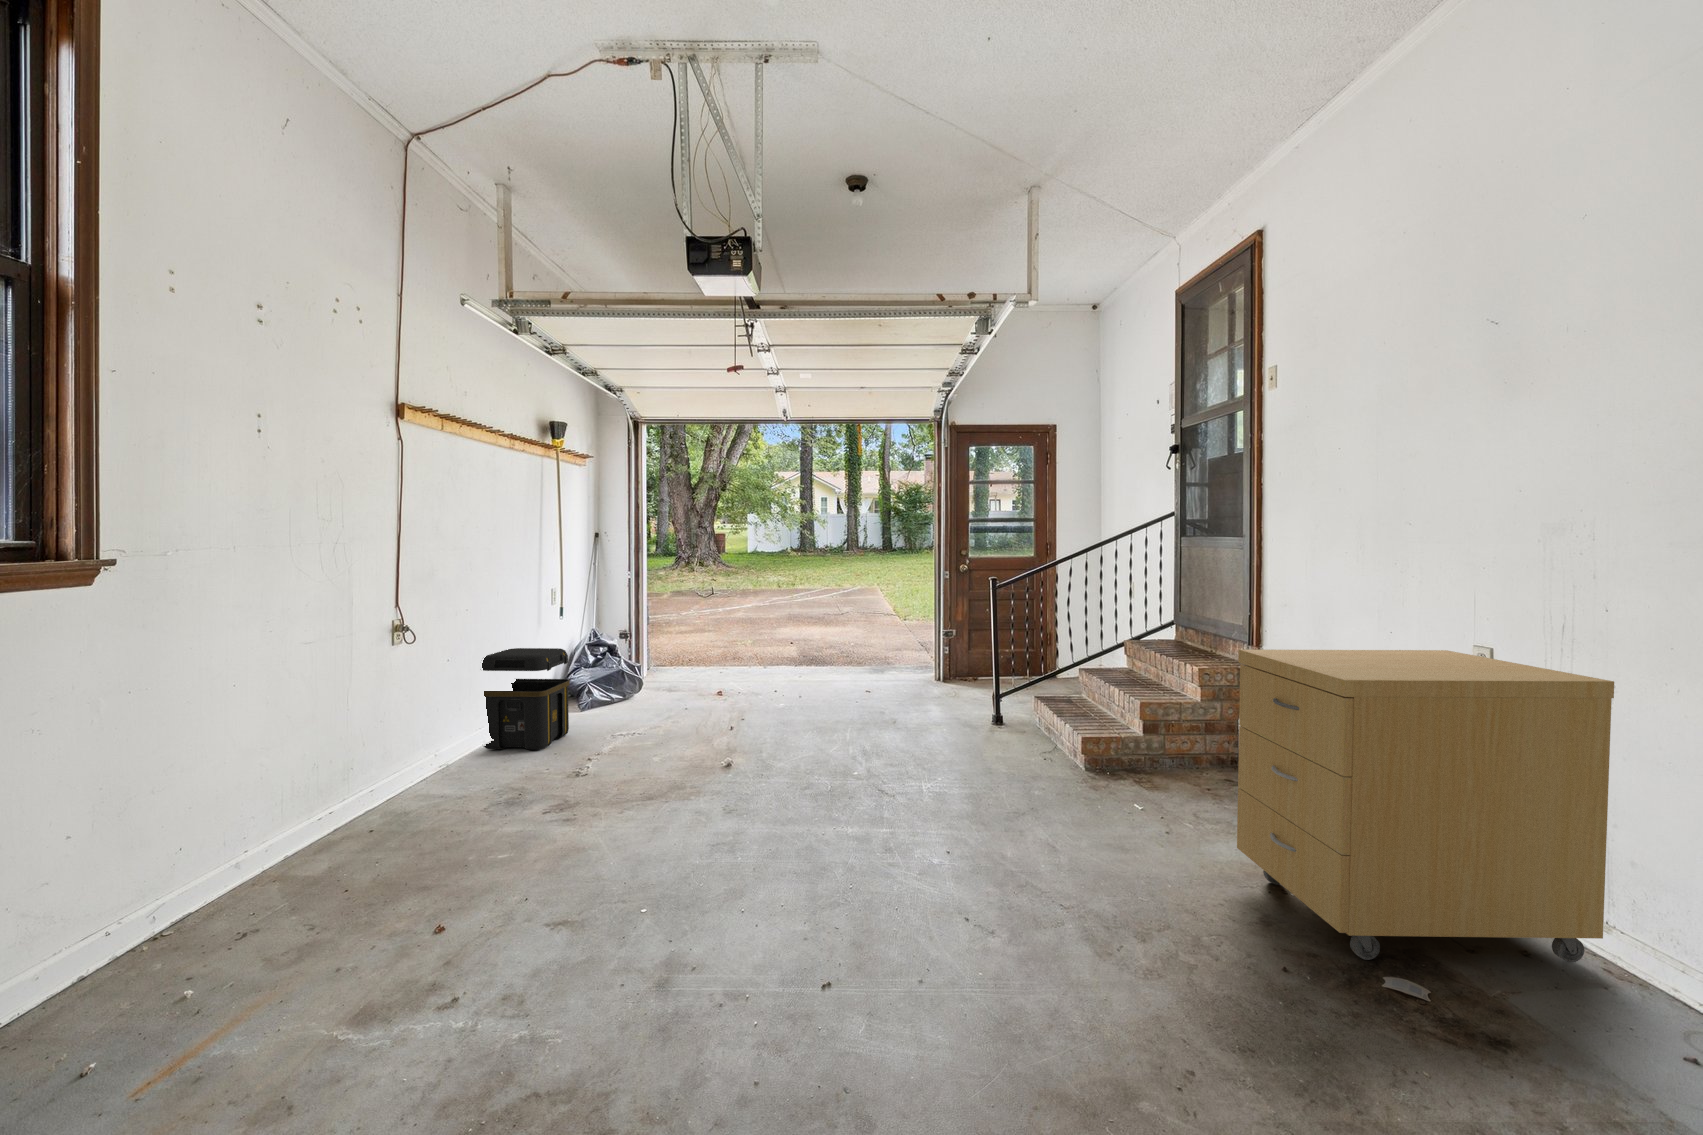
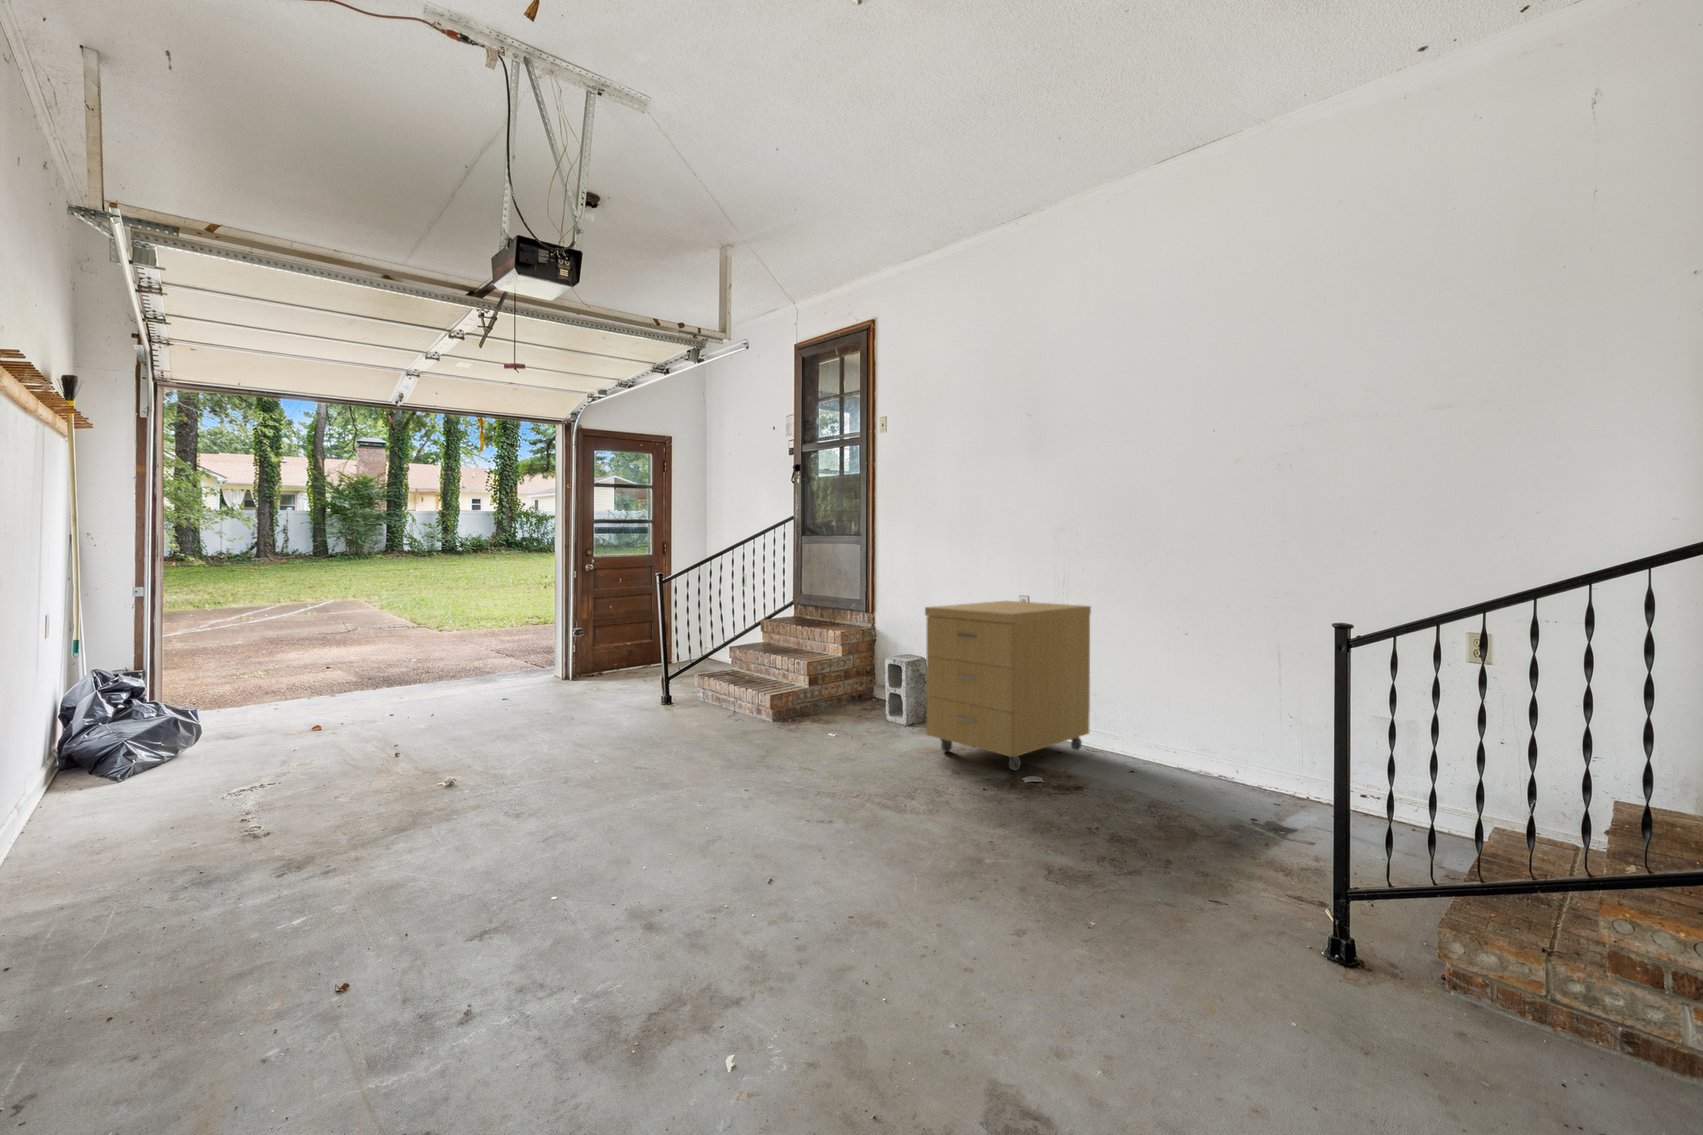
toolbox: present [482,648,570,750] -> none [28,682,168,835]

